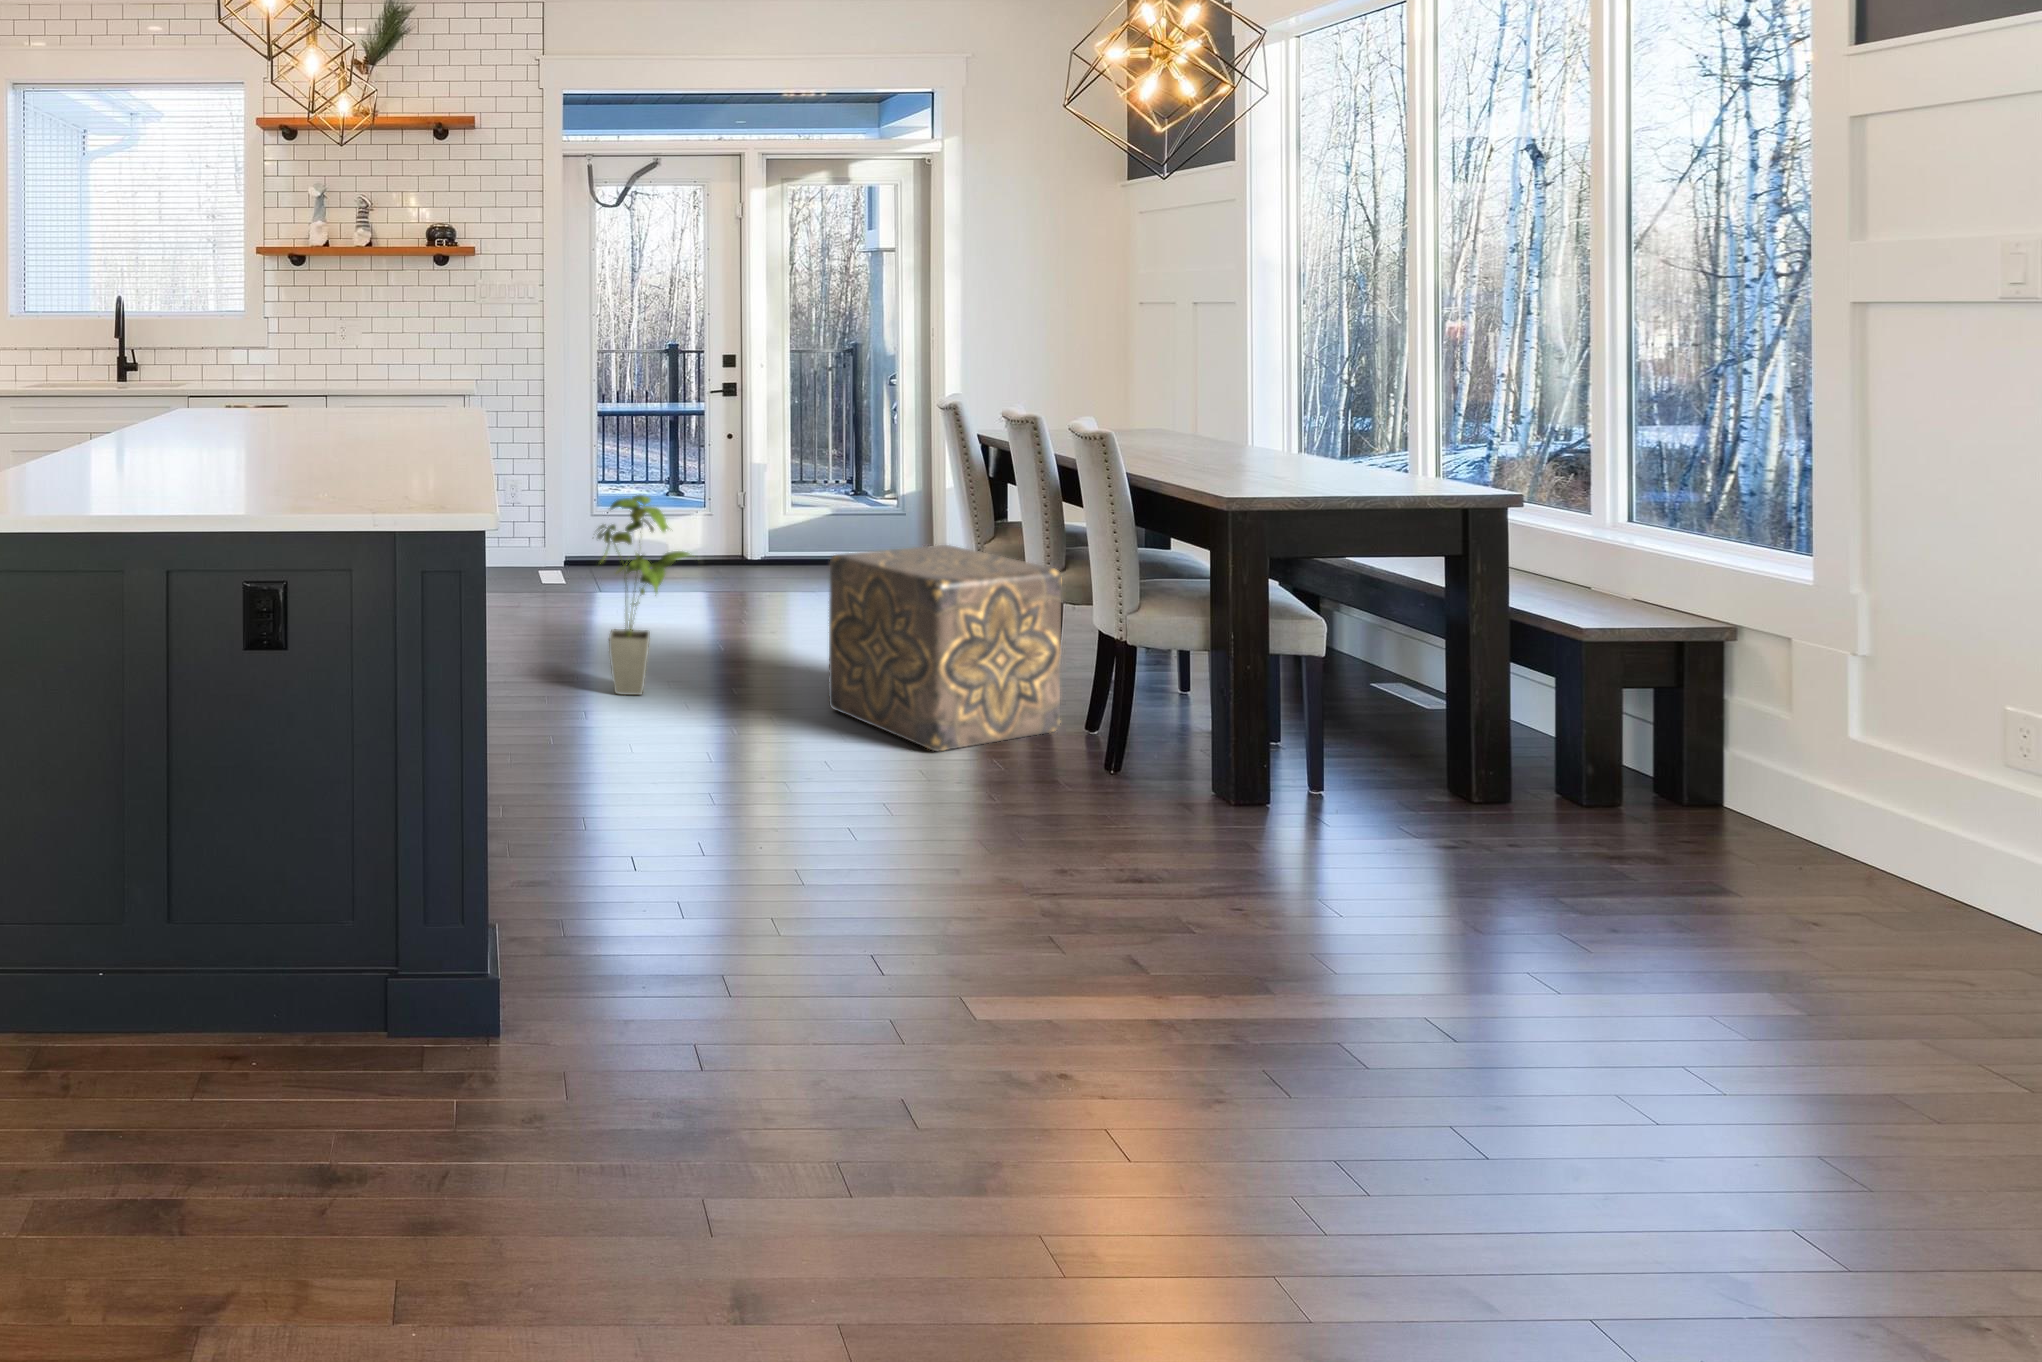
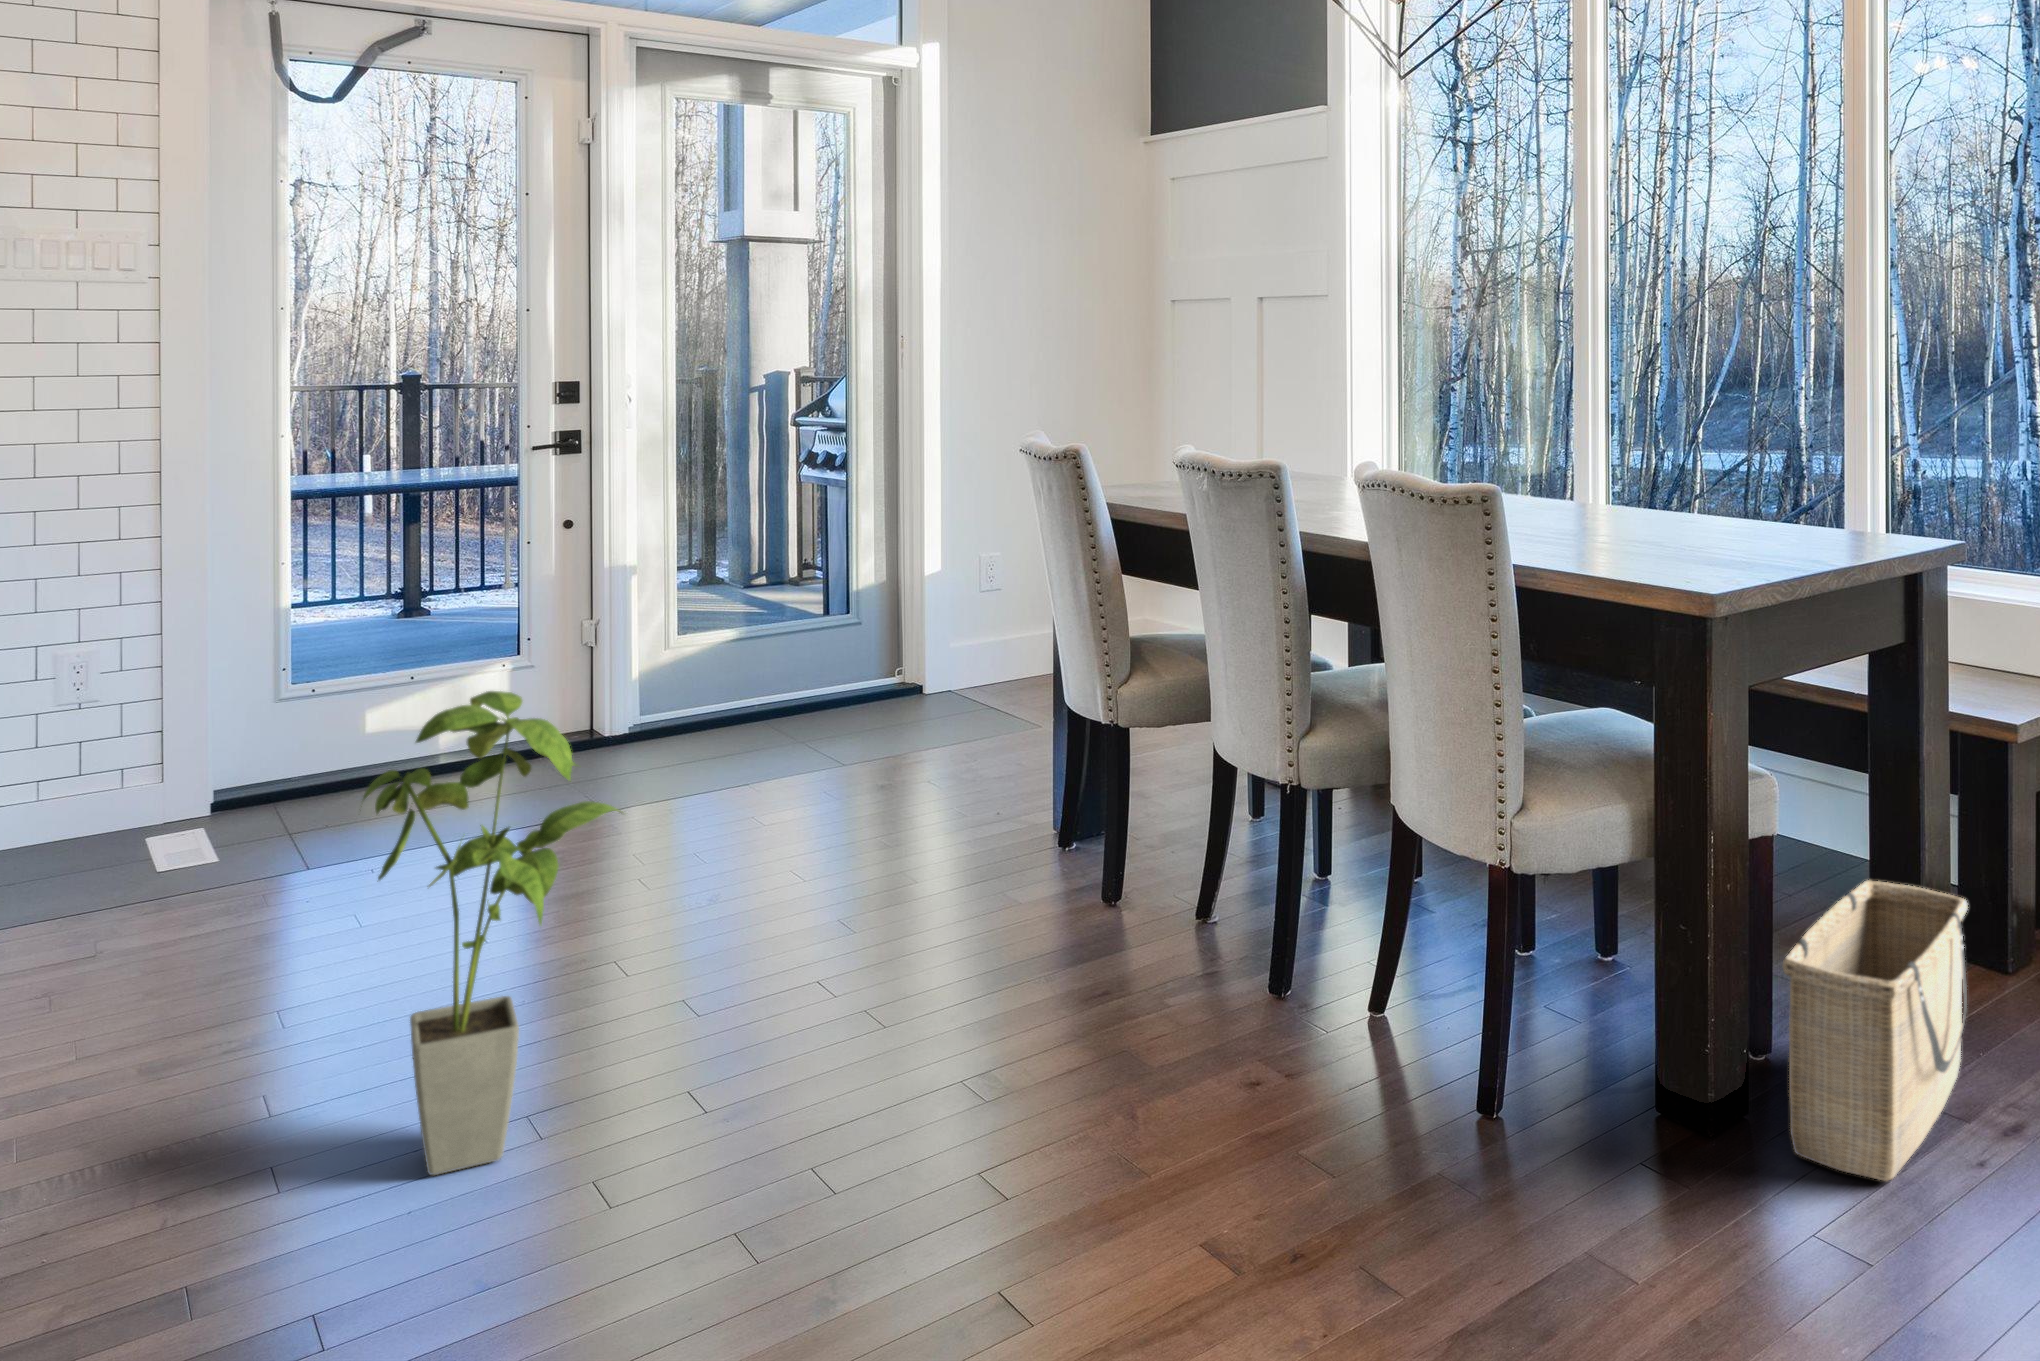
ottoman: present [829,545,1061,751] -> none [930,707,1344,1150]
basket: none [1260,695,1446,838] -> present [1783,881,1968,1180]

